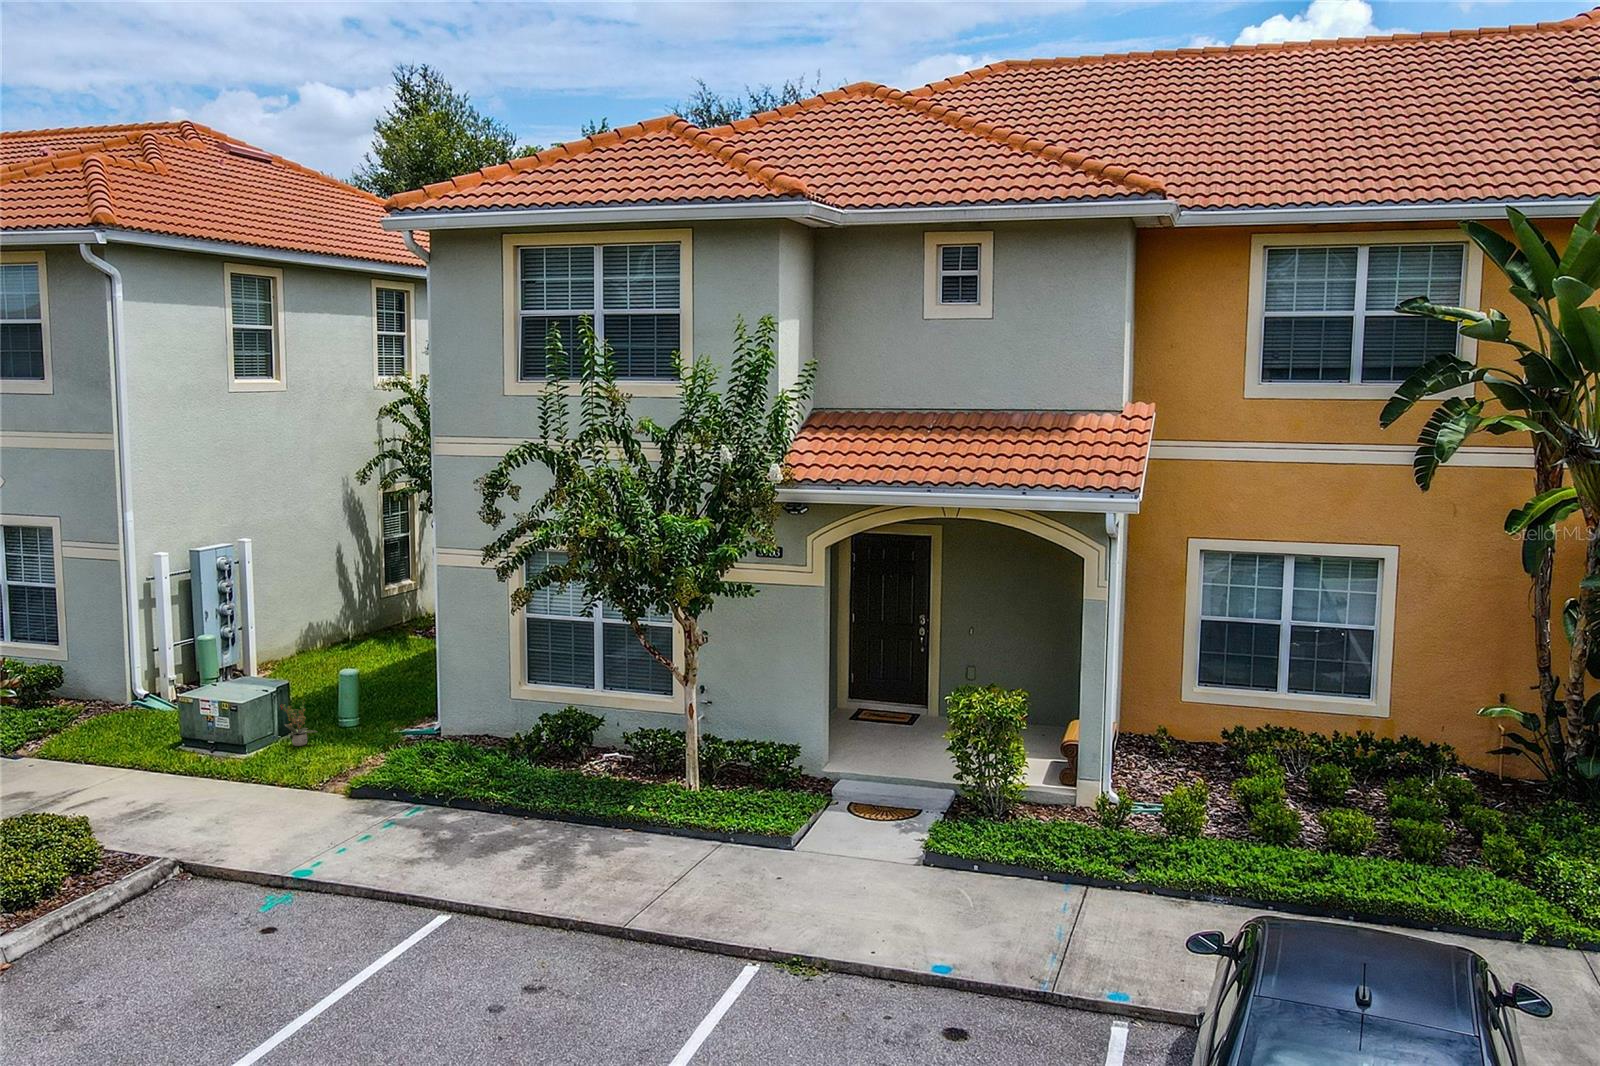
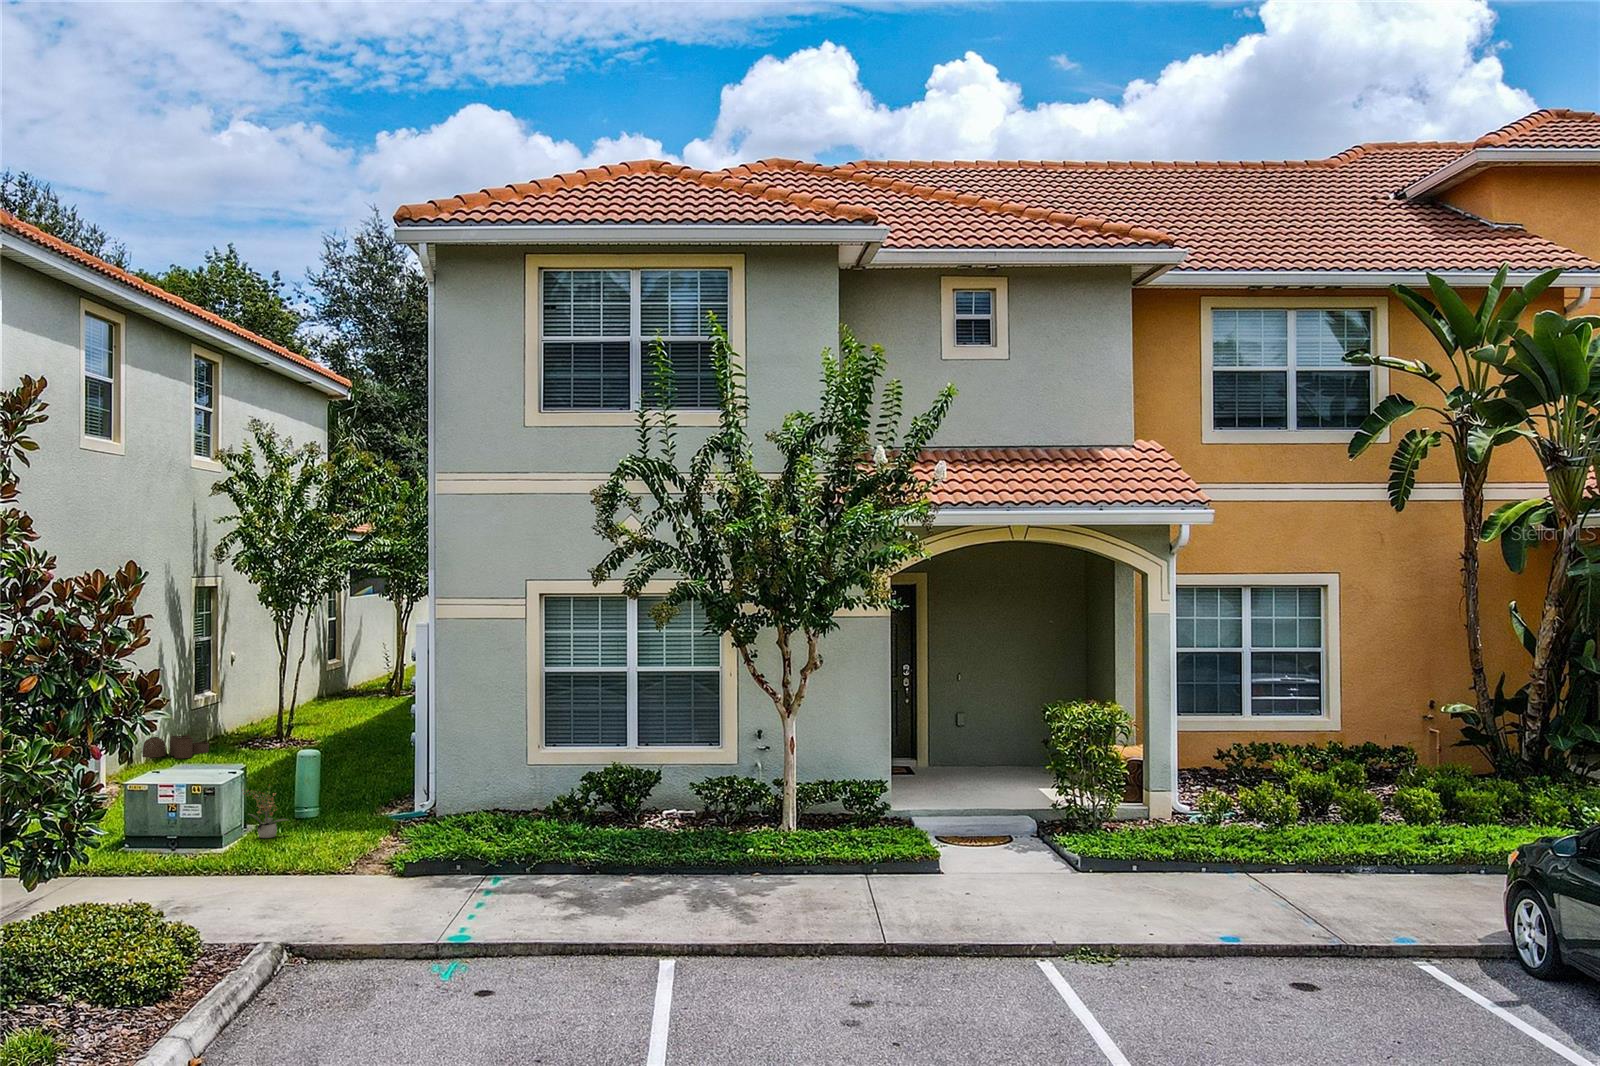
woven basket: none [314,631,368,654] -> present [142,734,209,758]

